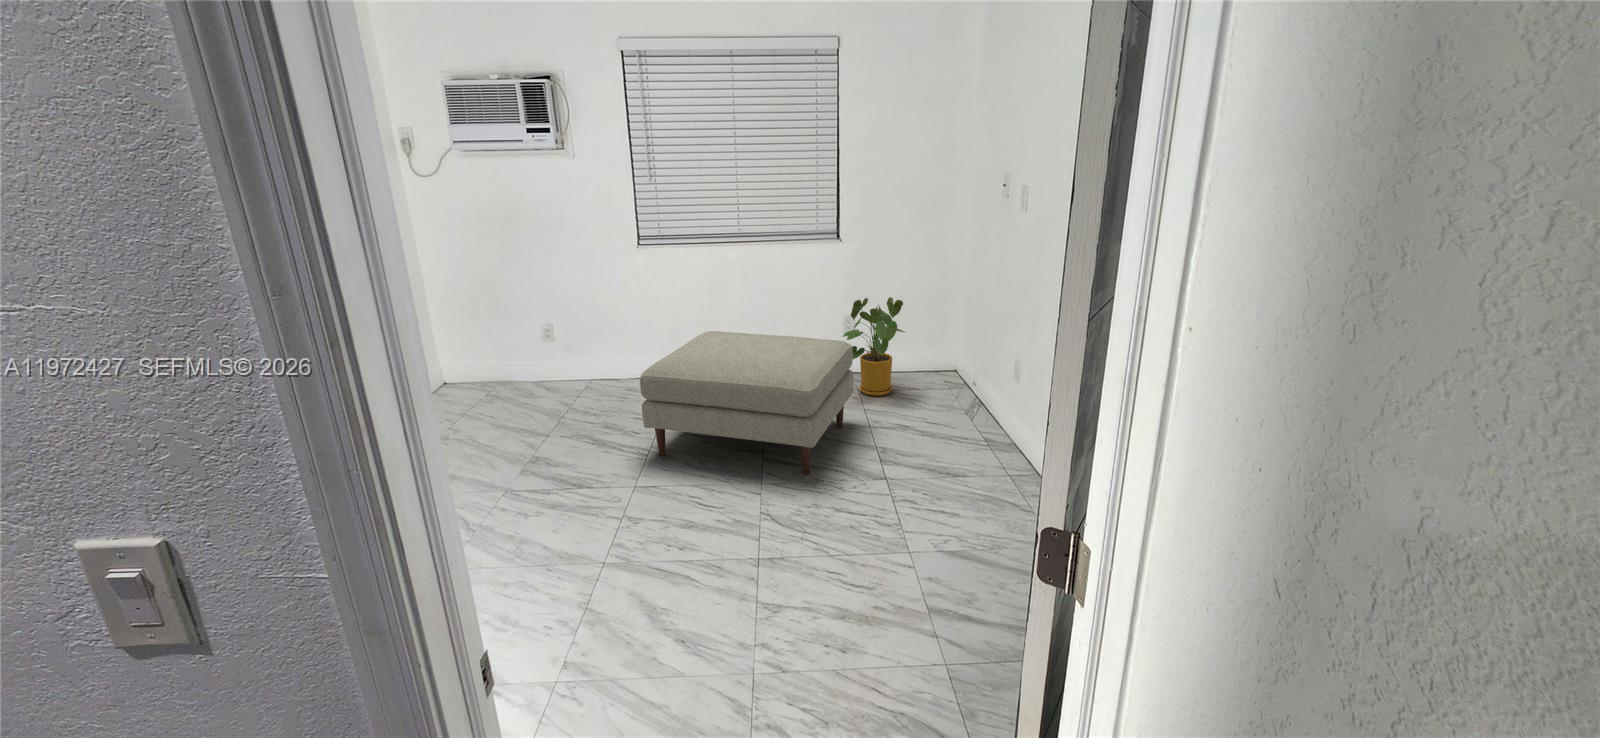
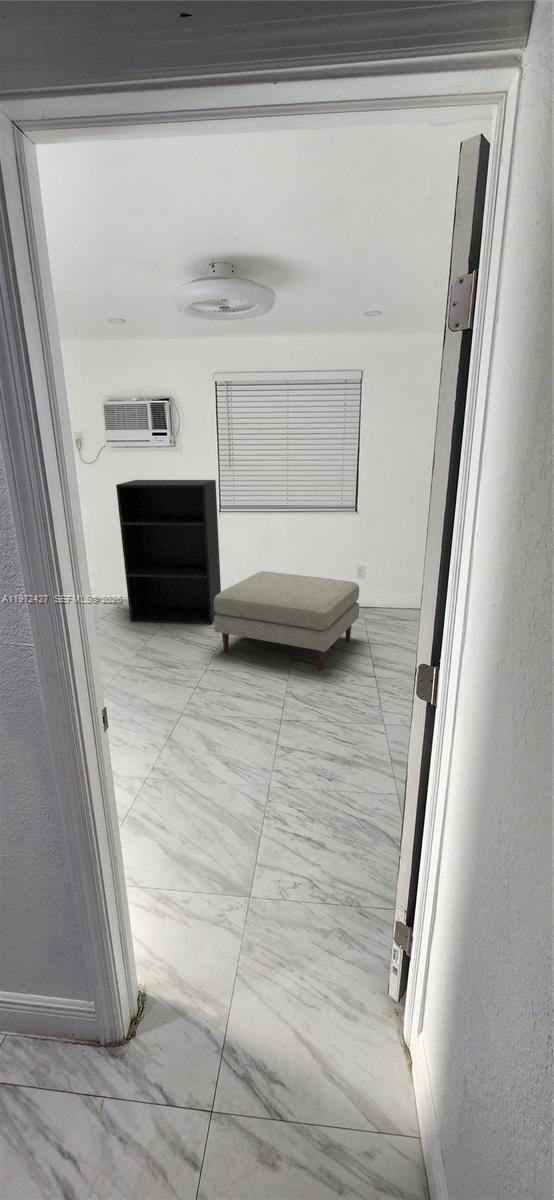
bookshelf: none [474,197,649,418] -> present [116,480,221,625]
house plant: present [843,297,904,396] -> none [353,554,402,623]

